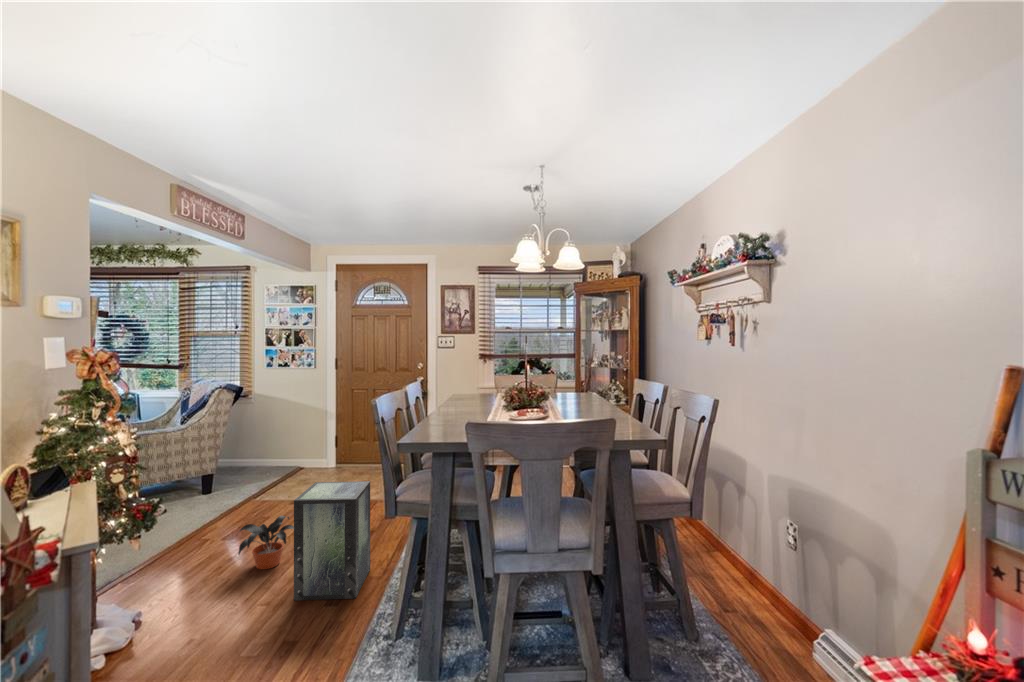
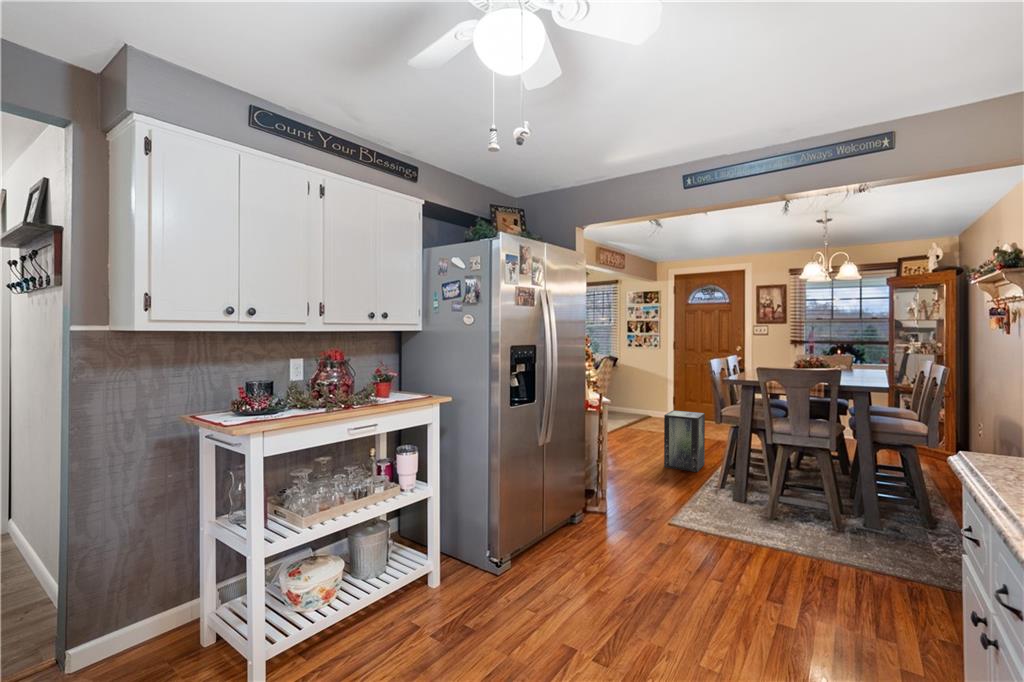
potted plant: present [239,516,294,569] -> none [630,429,661,455]

